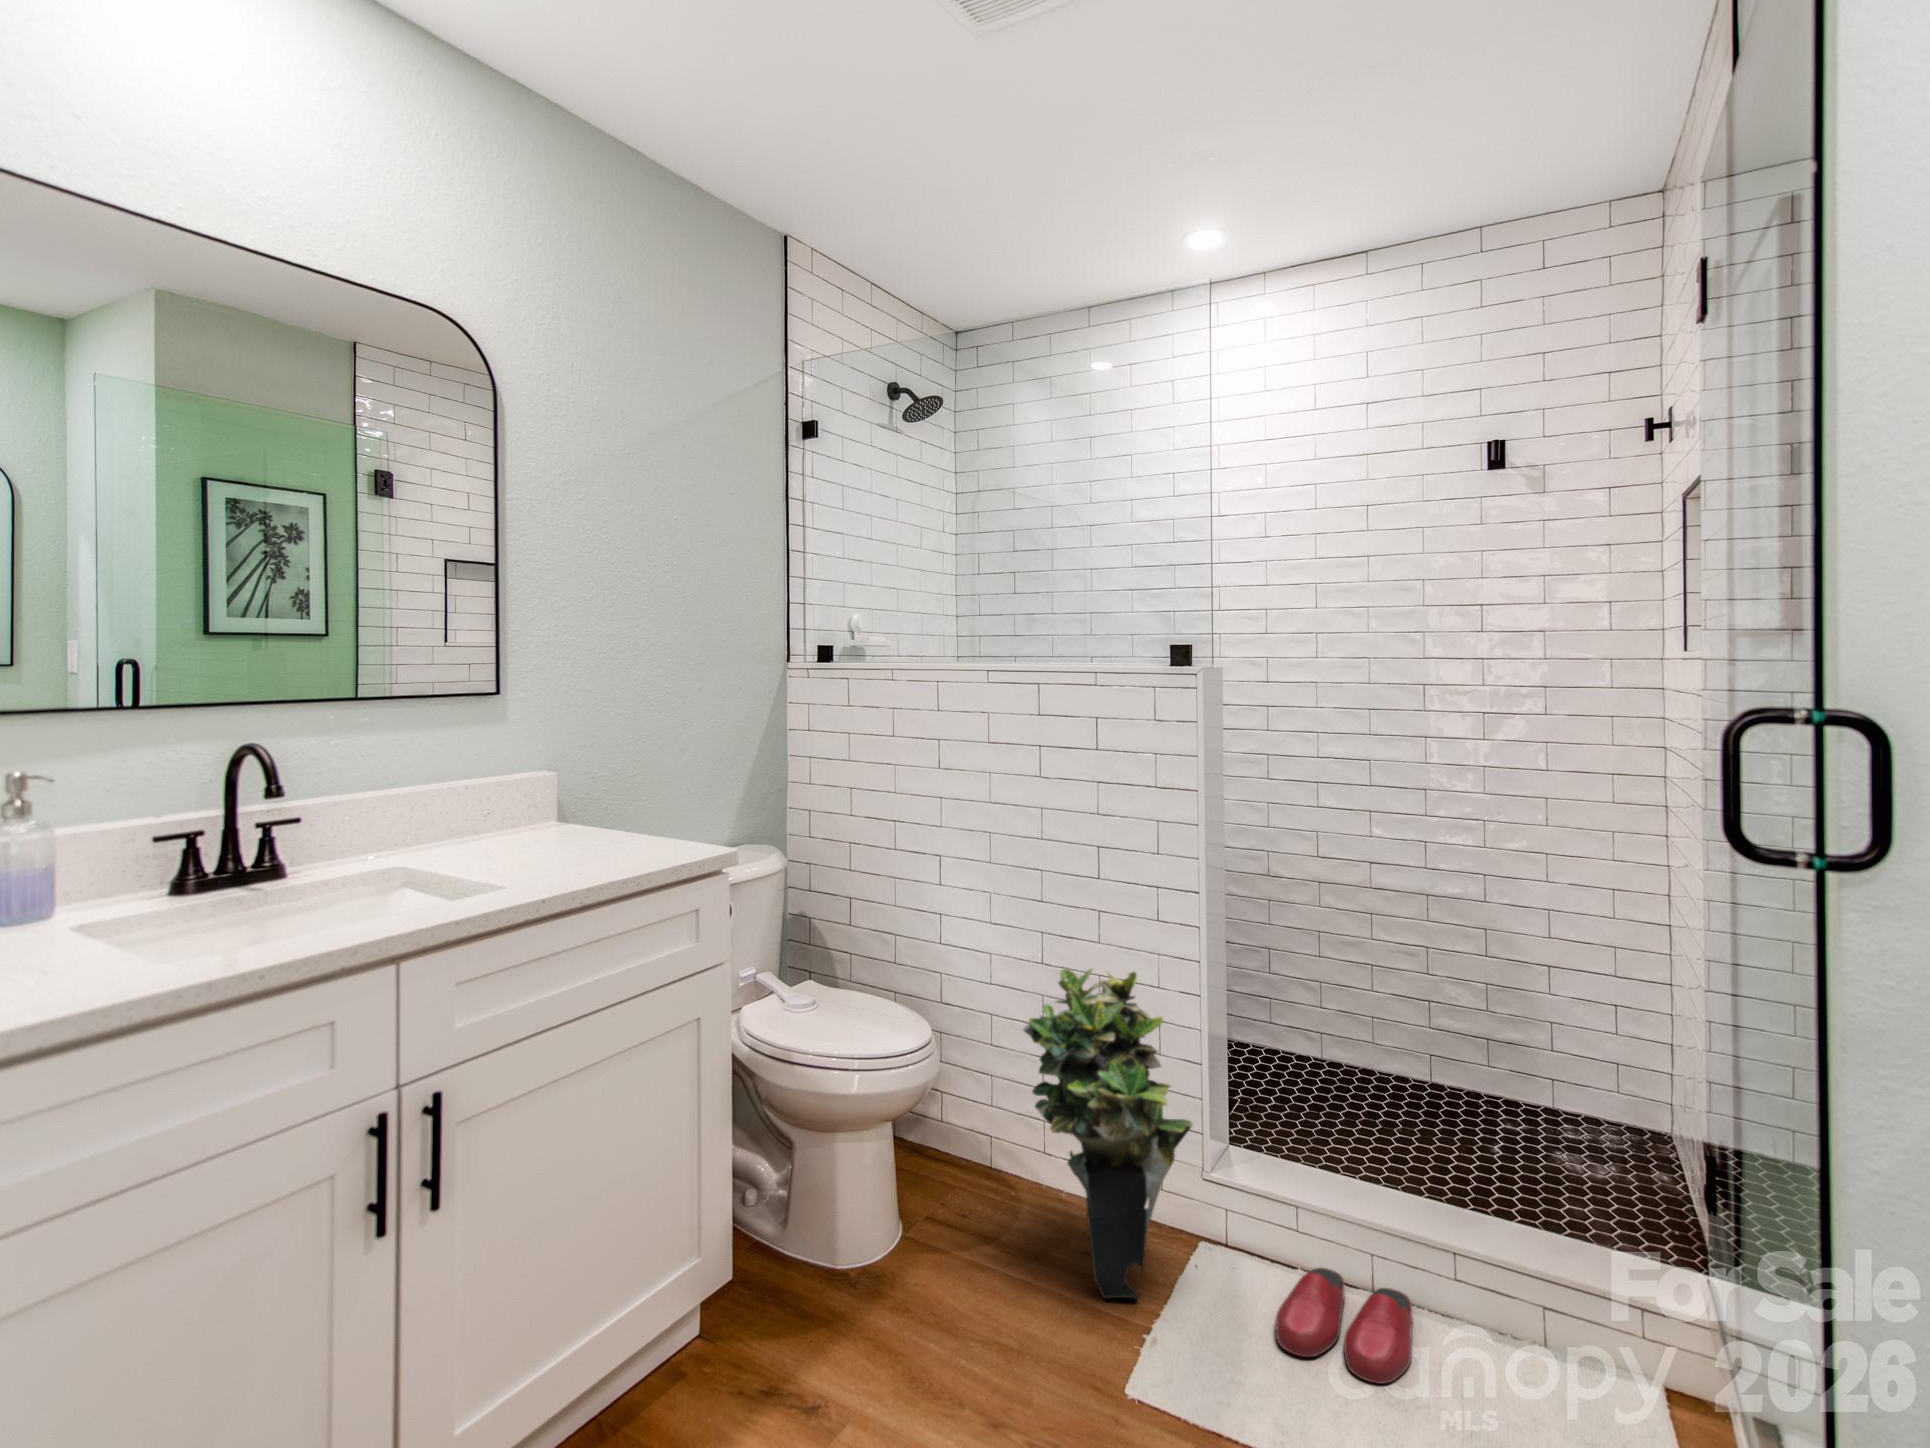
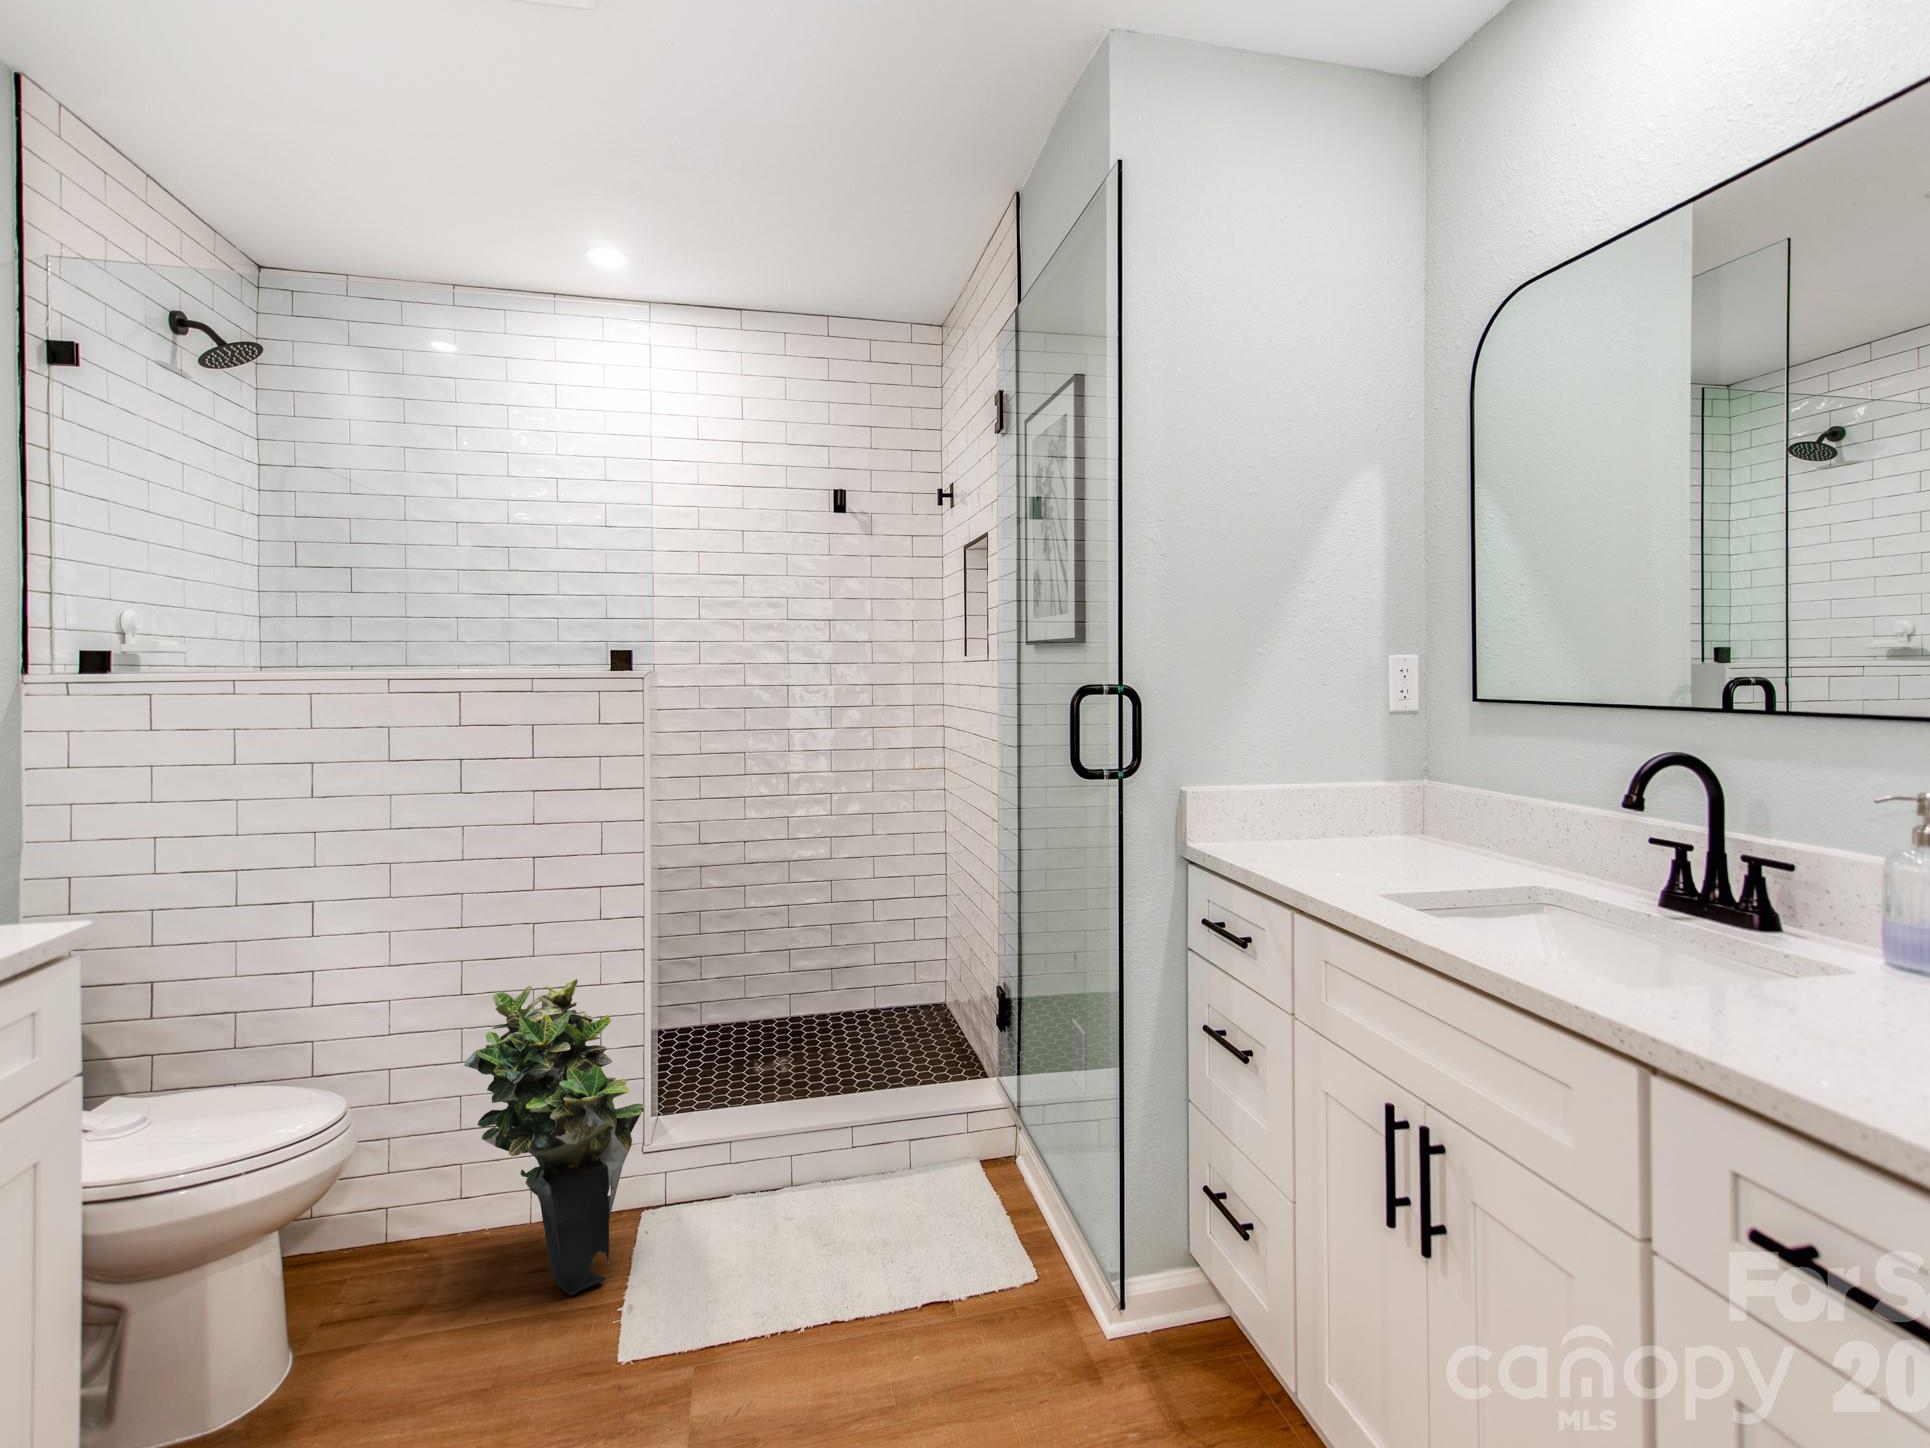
slippers: present [1276,1268,1412,1384] -> none [728,1185,832,1266]

